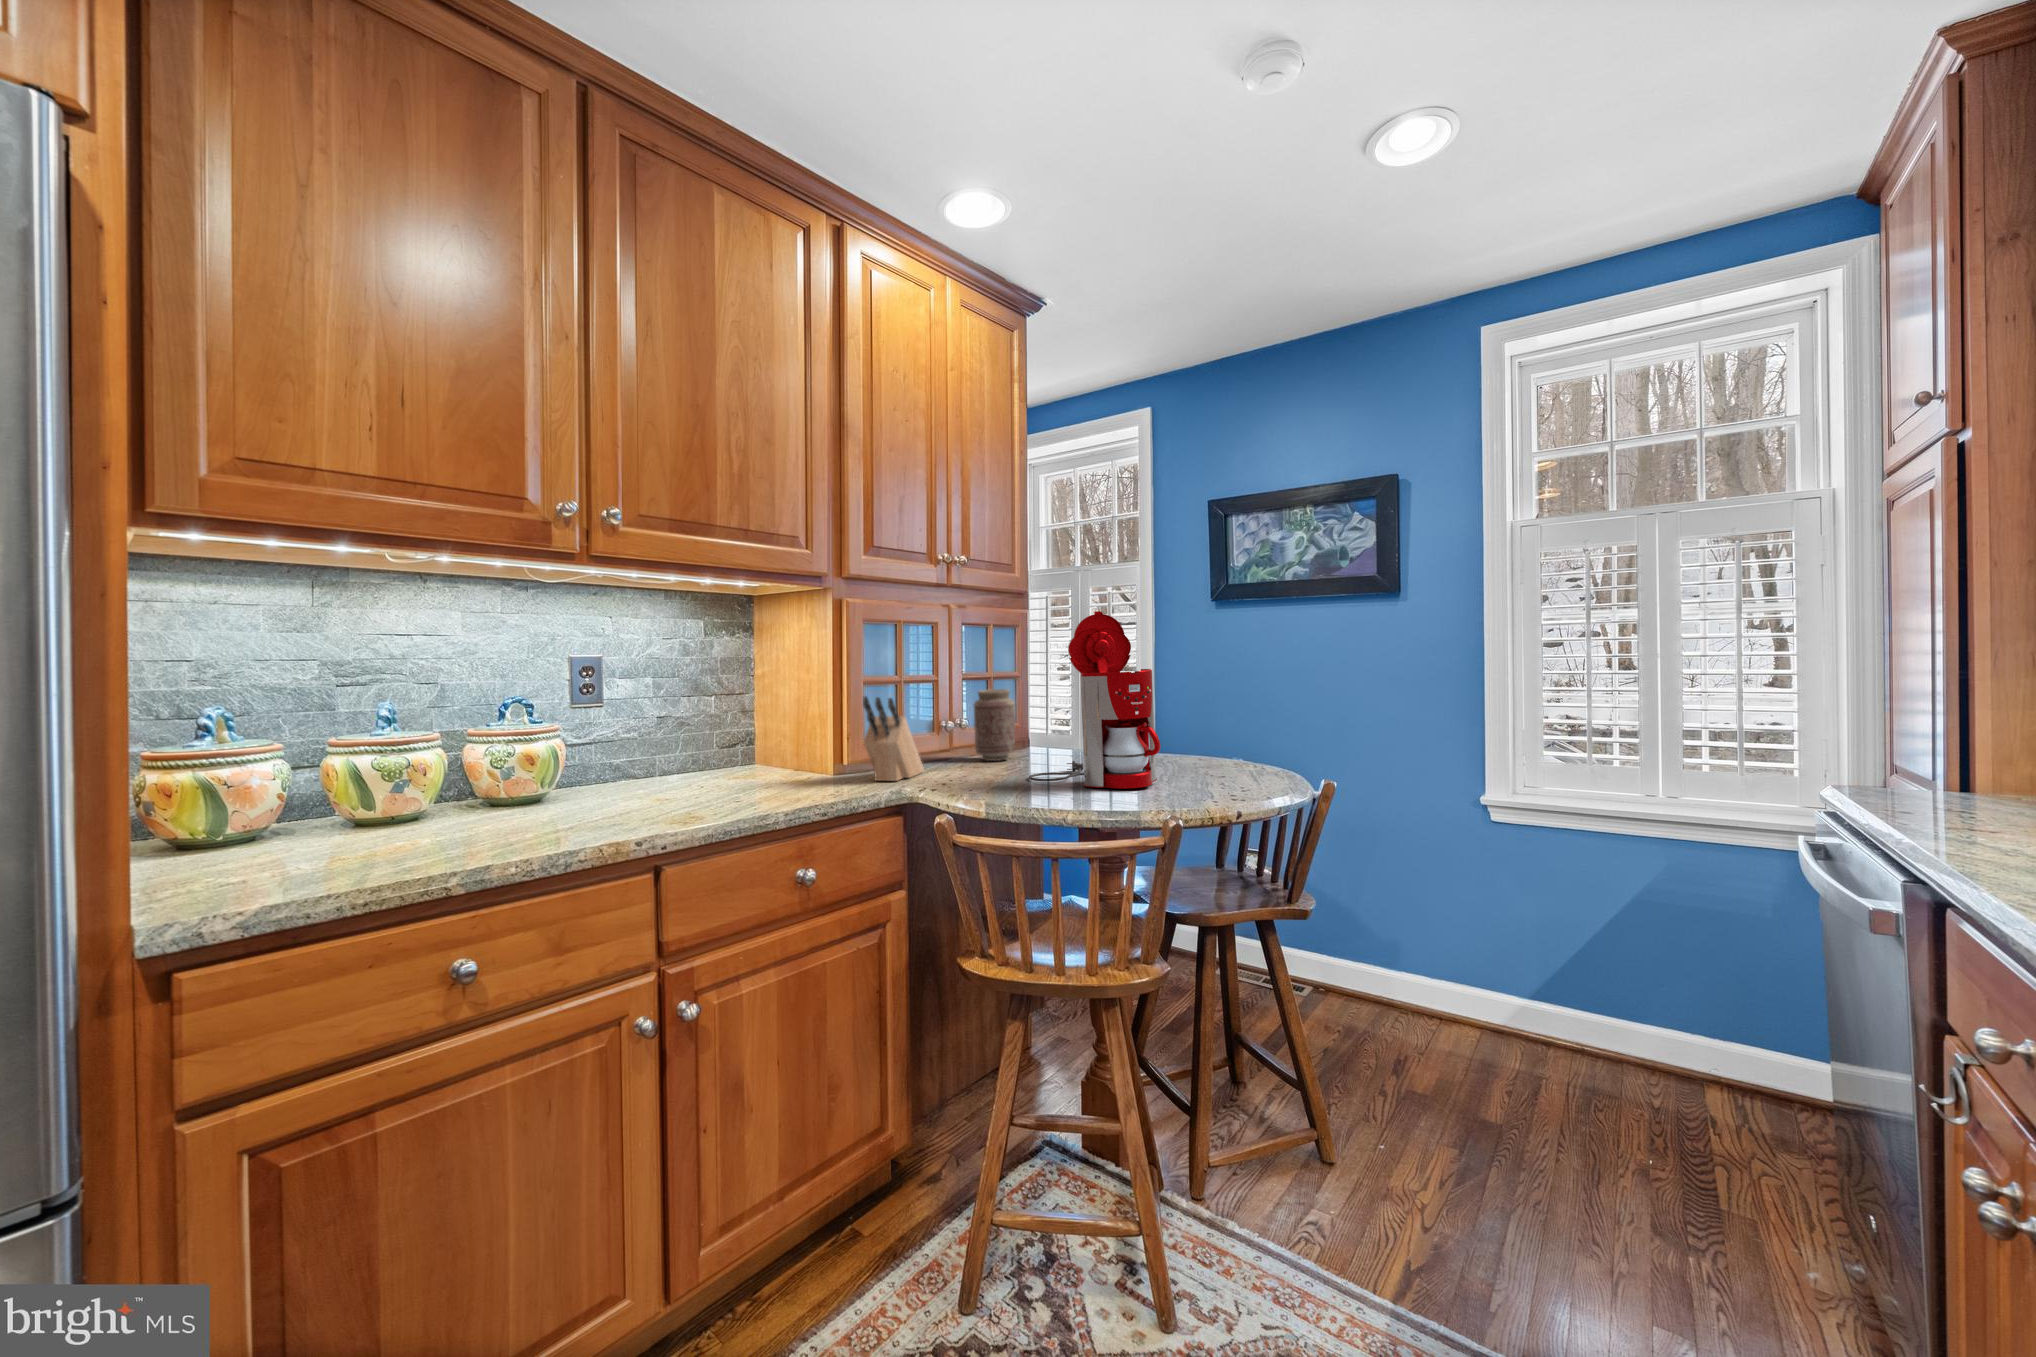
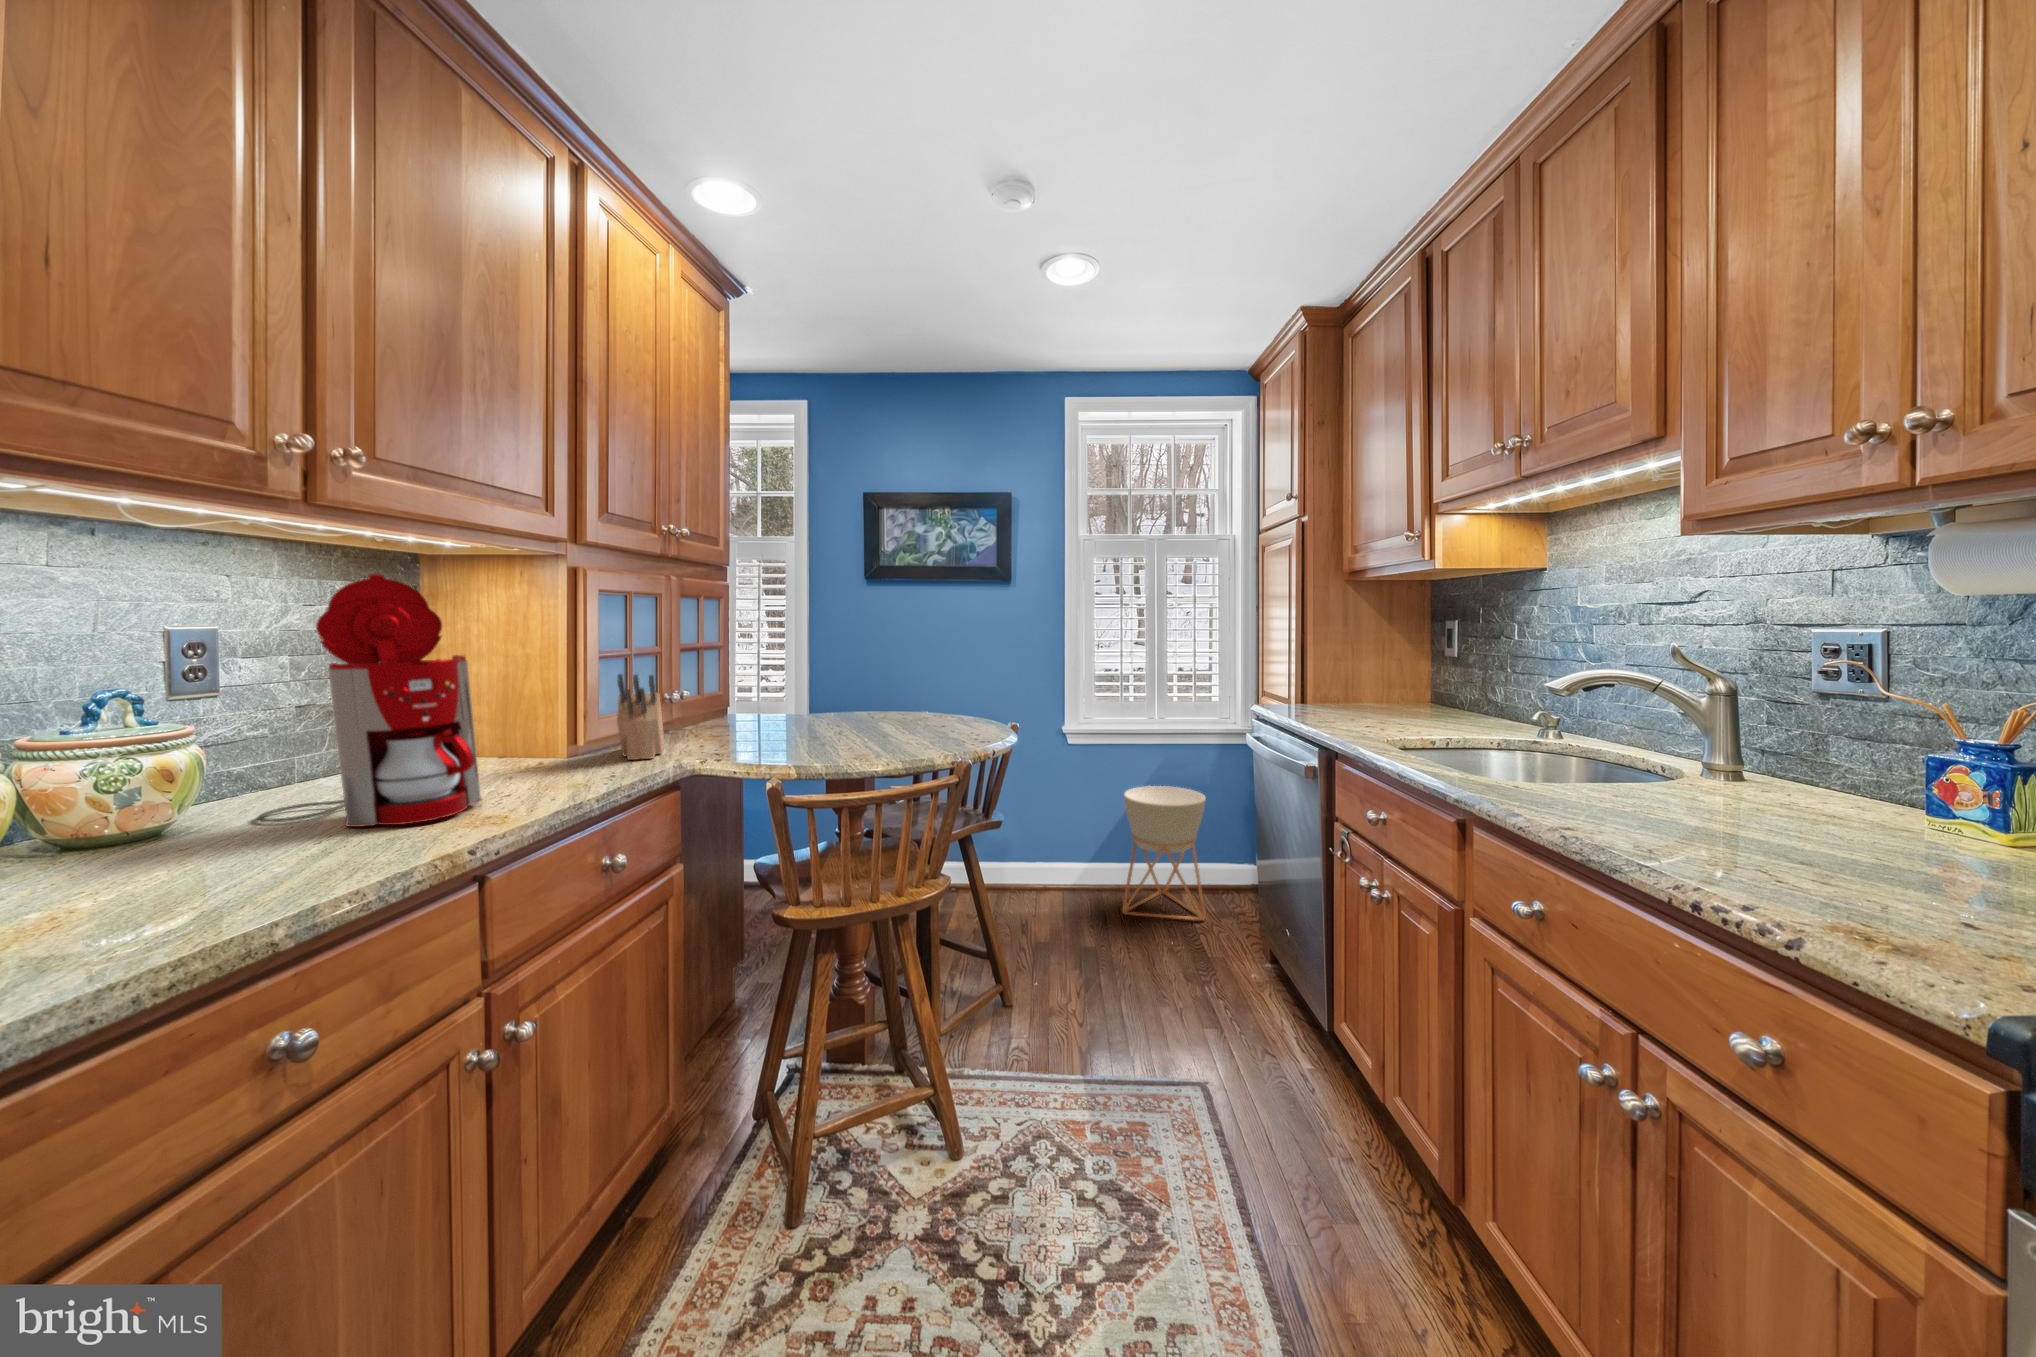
coffee maker: present [1029,611,1161,788] -> present [257,574,482,827]
vase: present [974,689,1015,761] -> none [694,660,738,729]
planter: none [1566,896,1730,1133] -> present [1122,786,1206,920]

